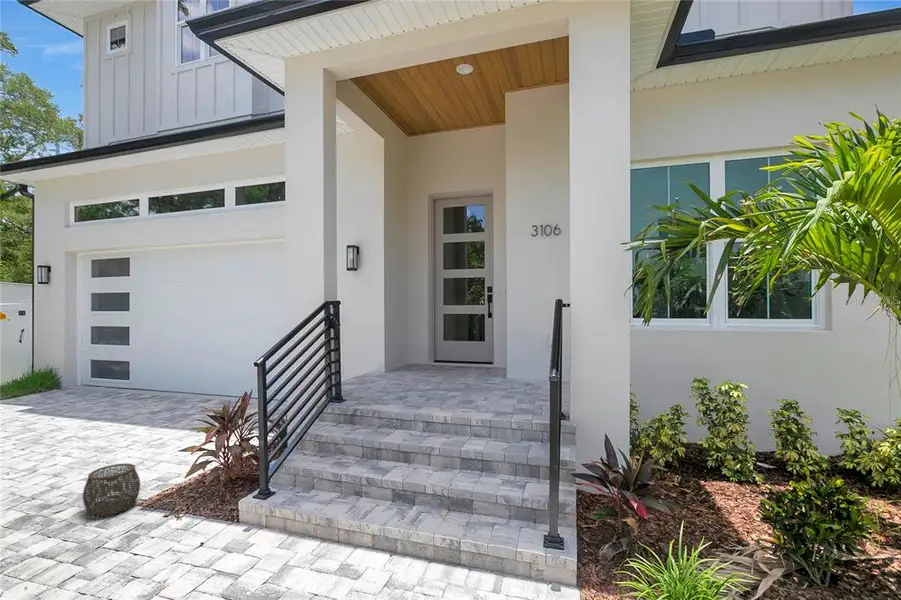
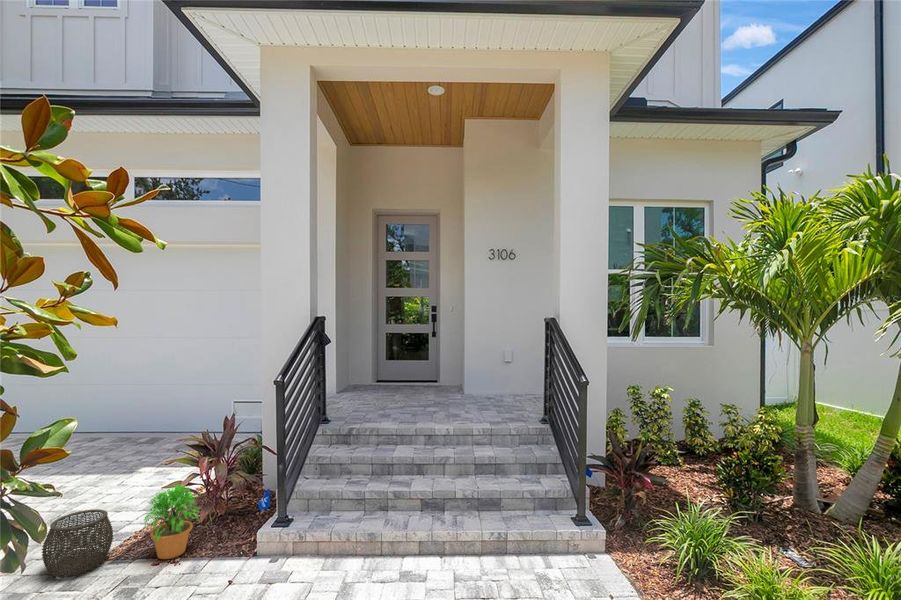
potted plant: none [150,449,208,514] -> present [144,484,200,559]

